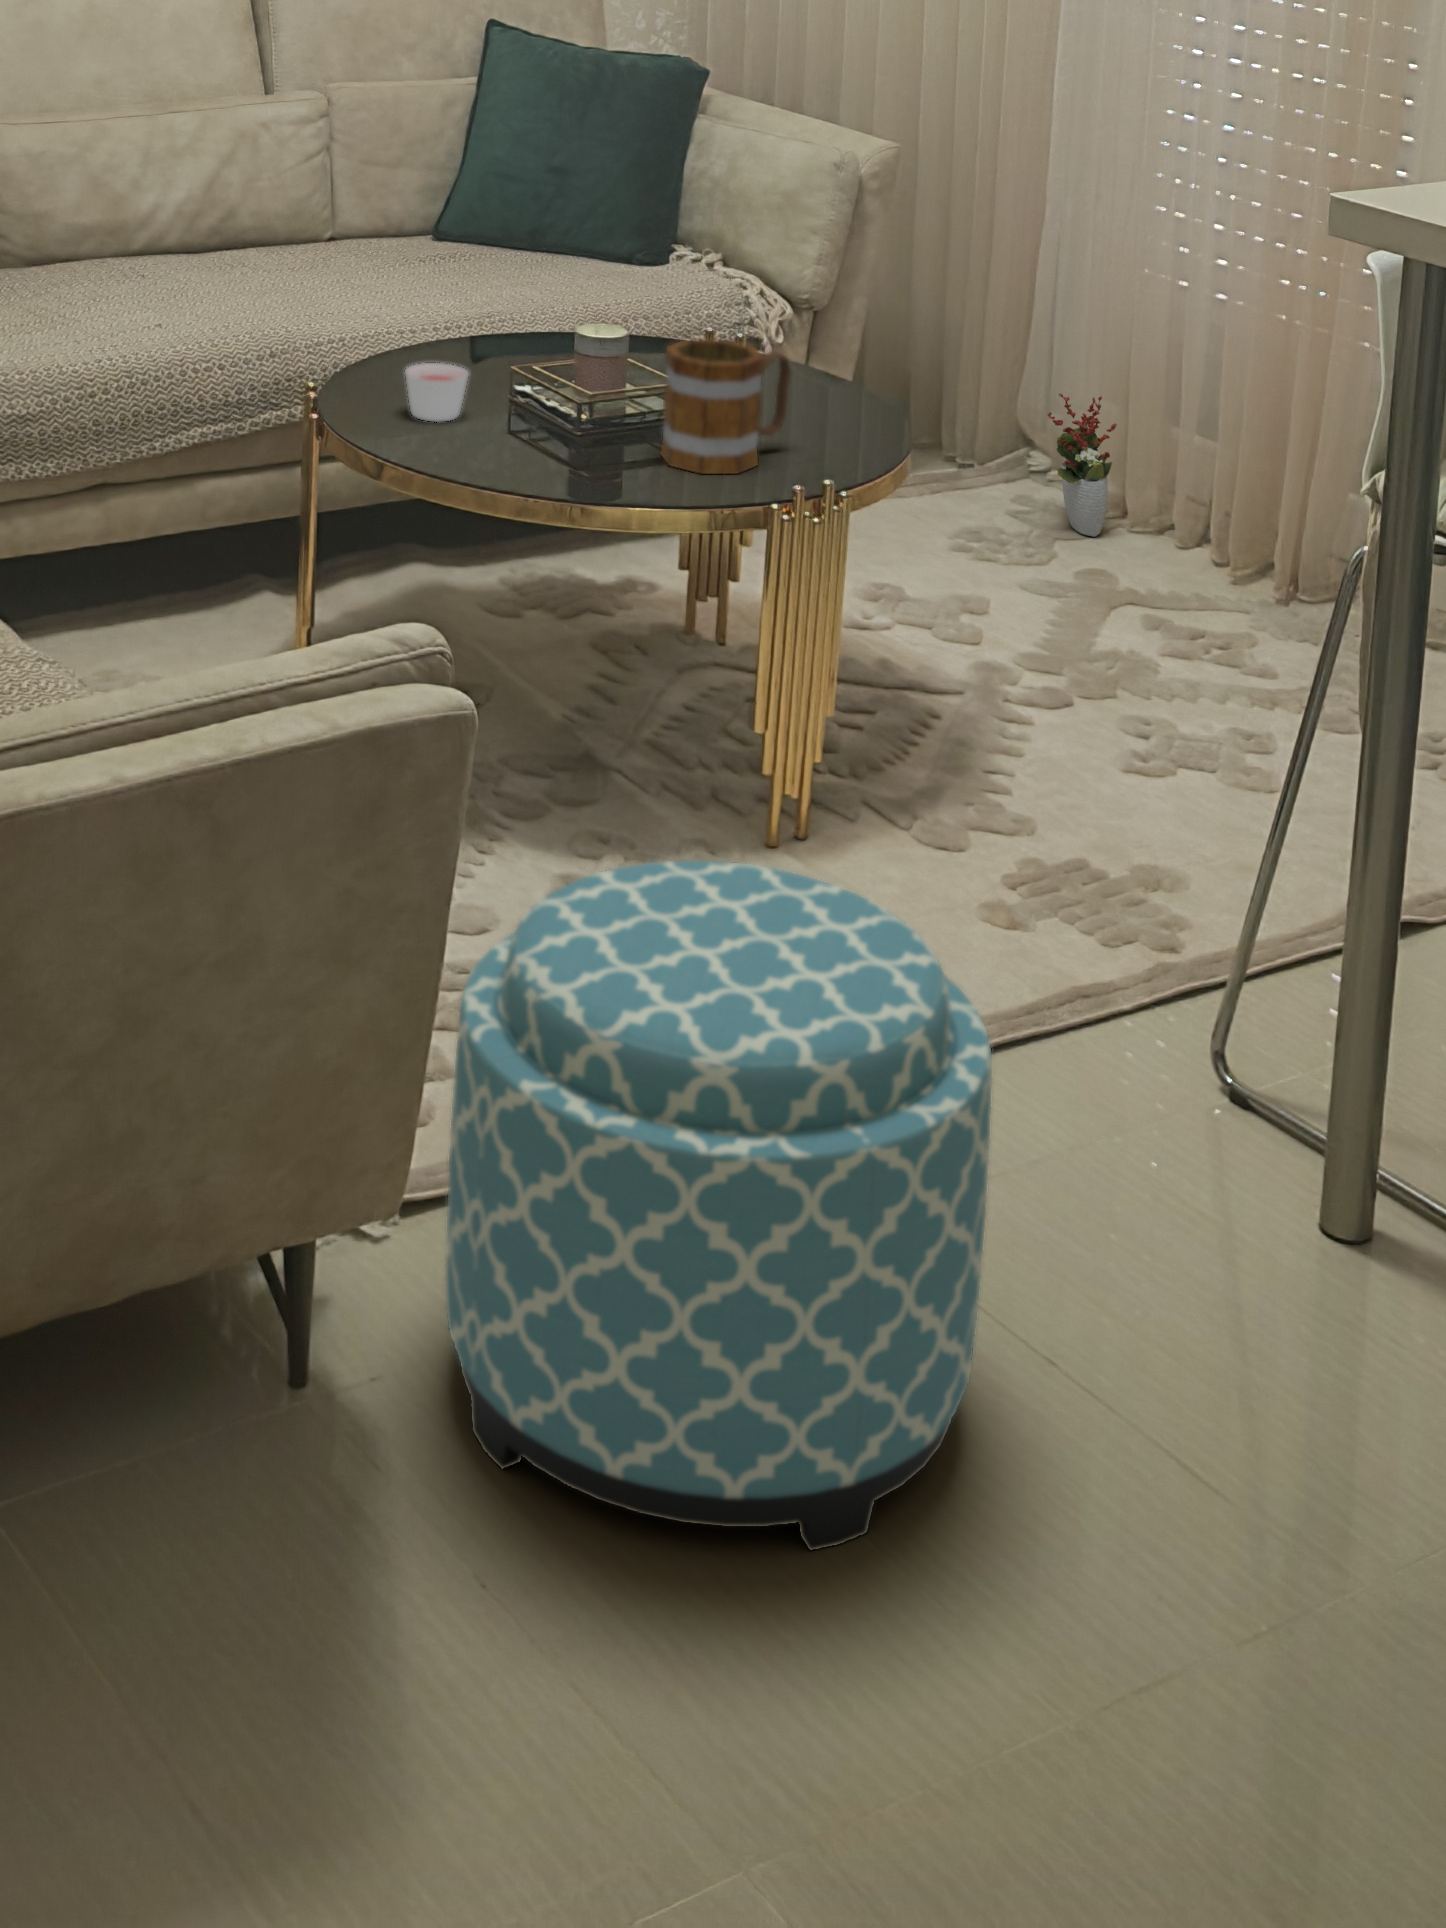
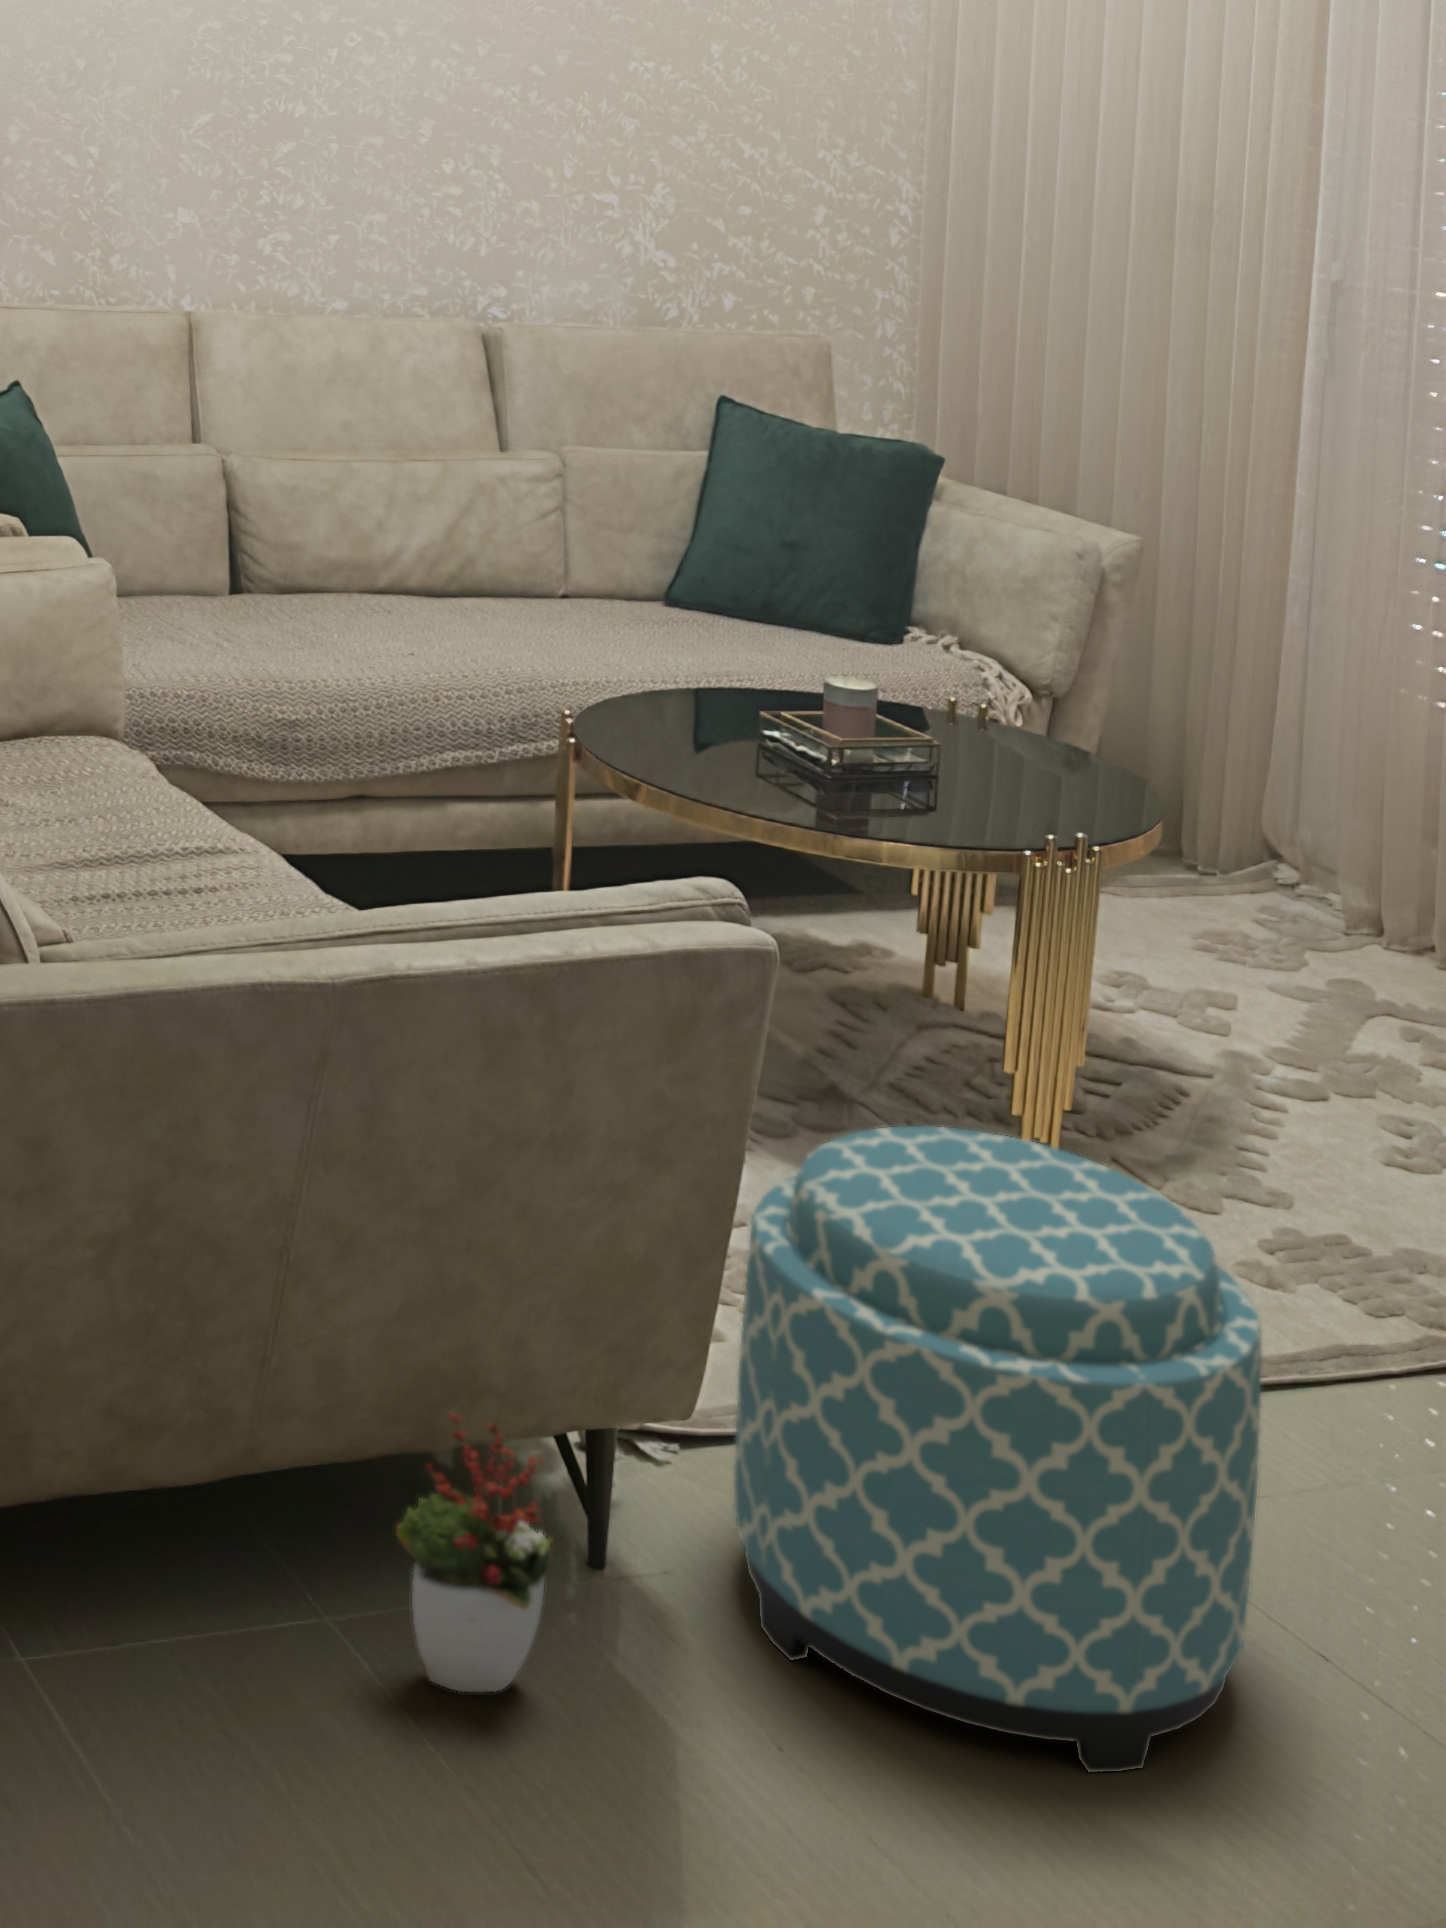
mug: present [661,340,791,474] -> none [907,689,1038,821]
candle: present [406,363,468,422] -> none [658,696,718,751]
decorative plant: present [1047,393,1117,537] -> present [396,1414,553,1692]

